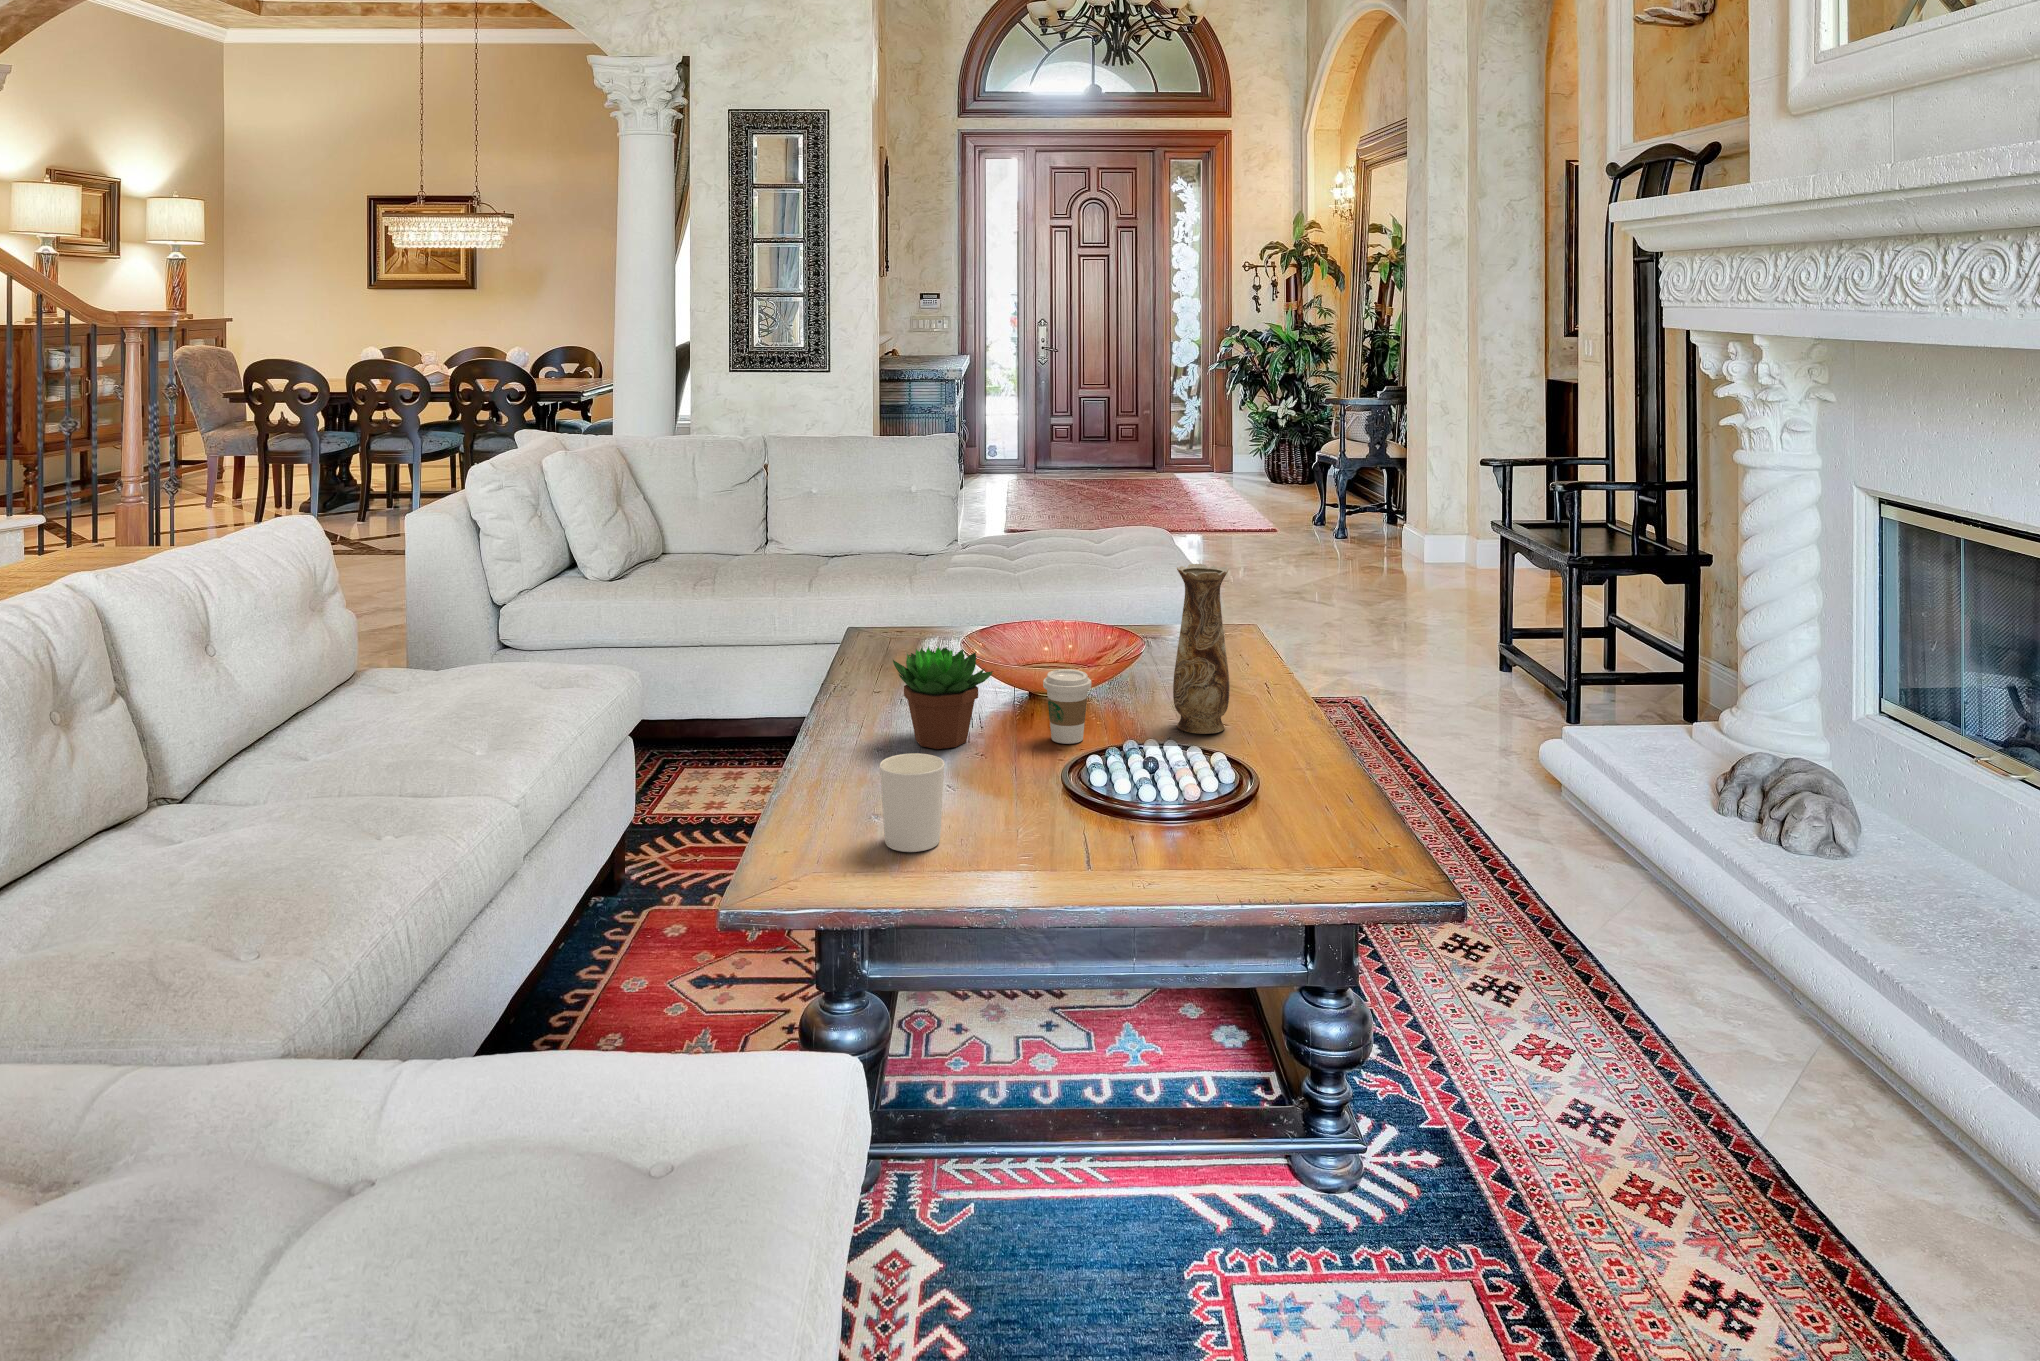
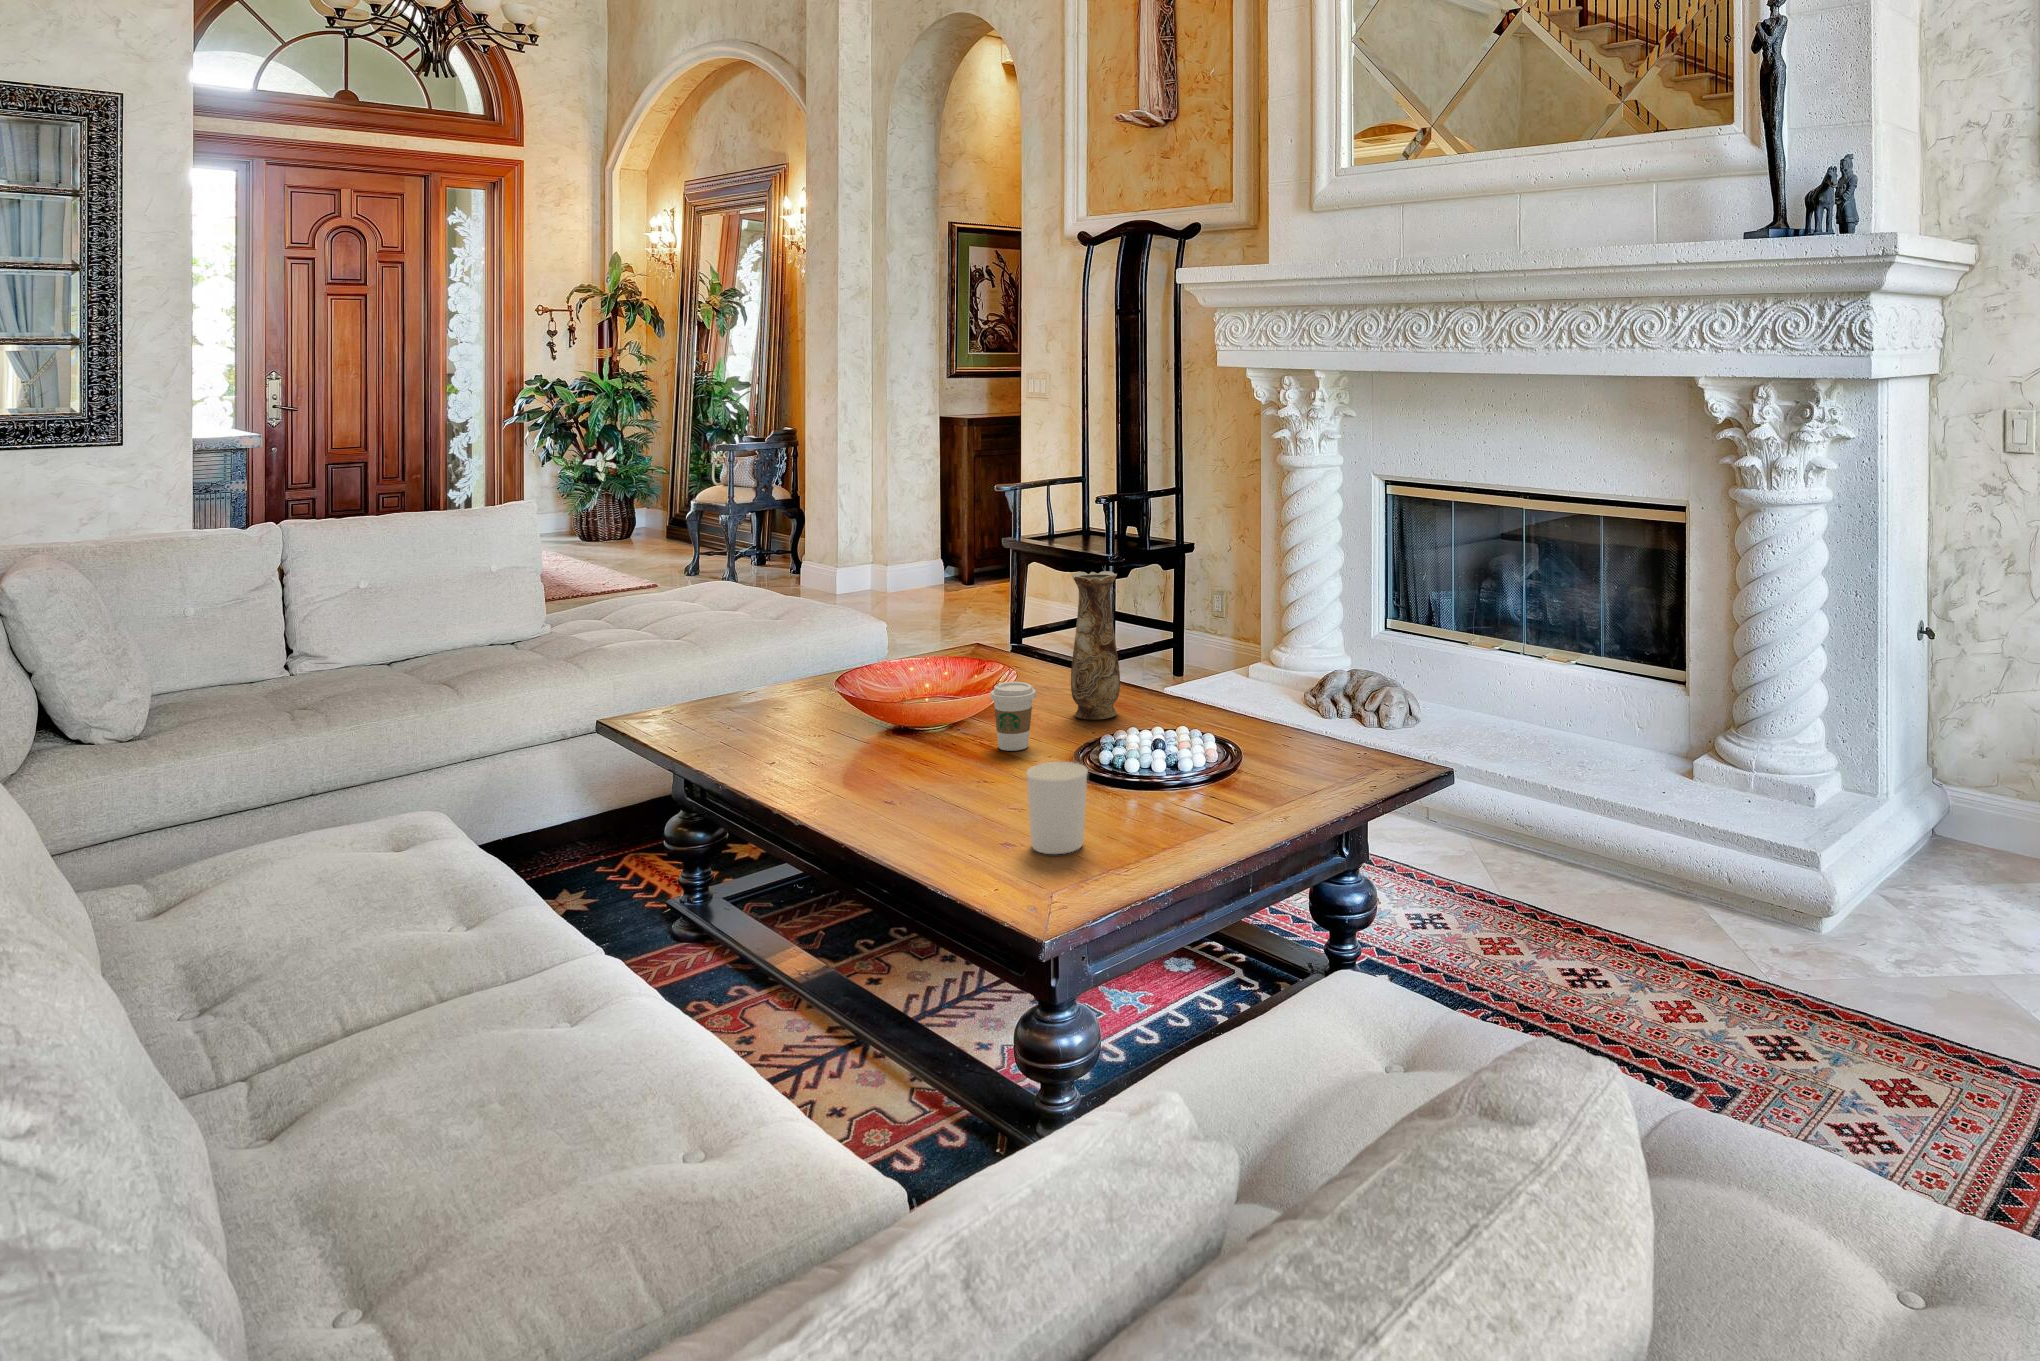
succulent plant: present [893,646,993,749] -> none [861,680,952,782]

